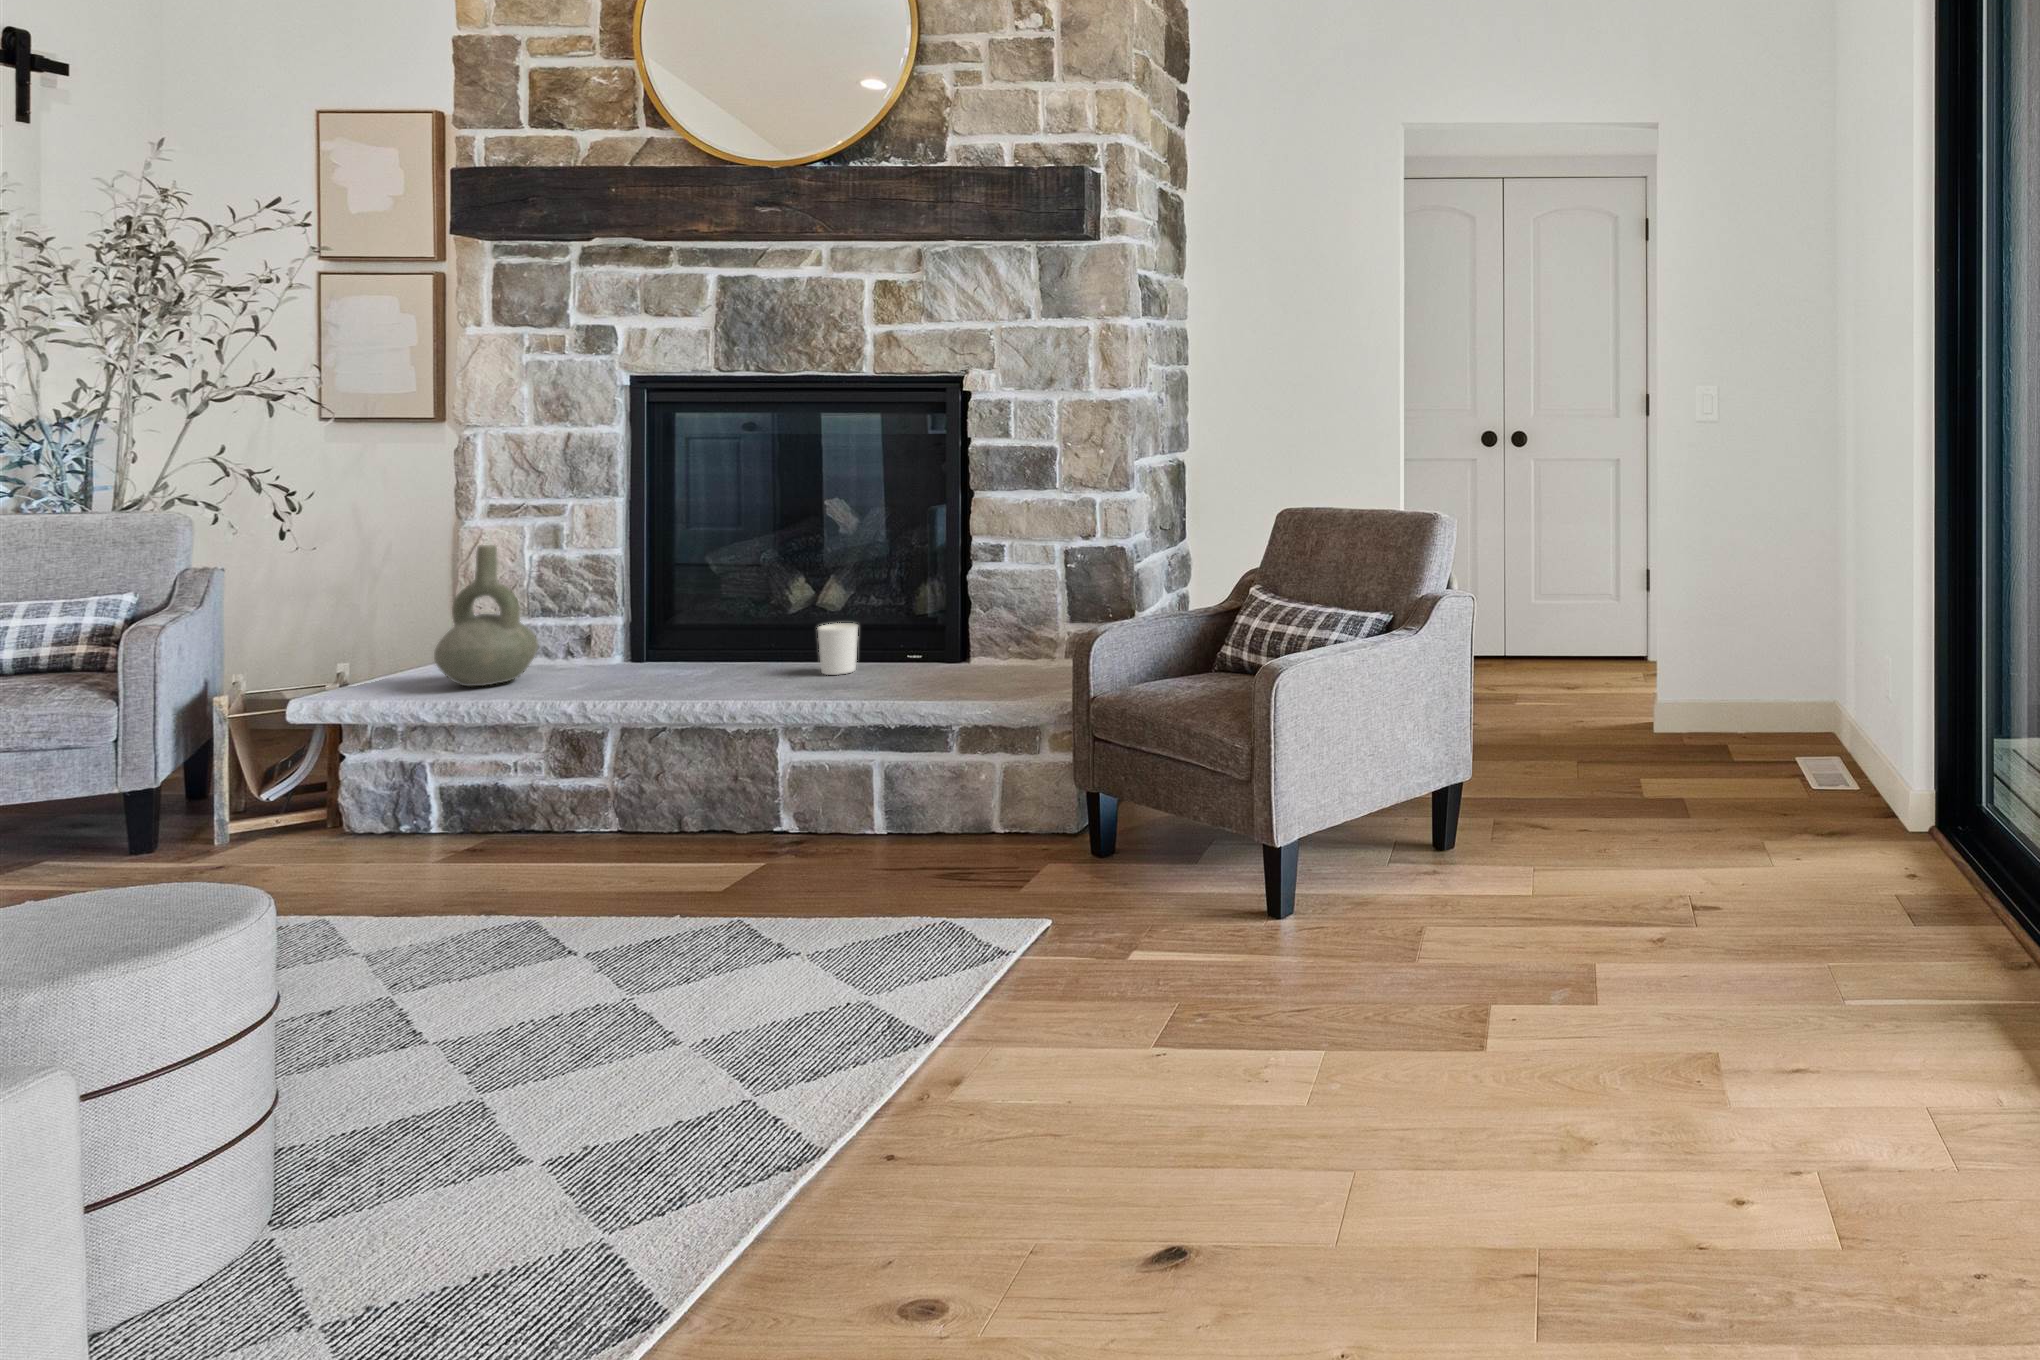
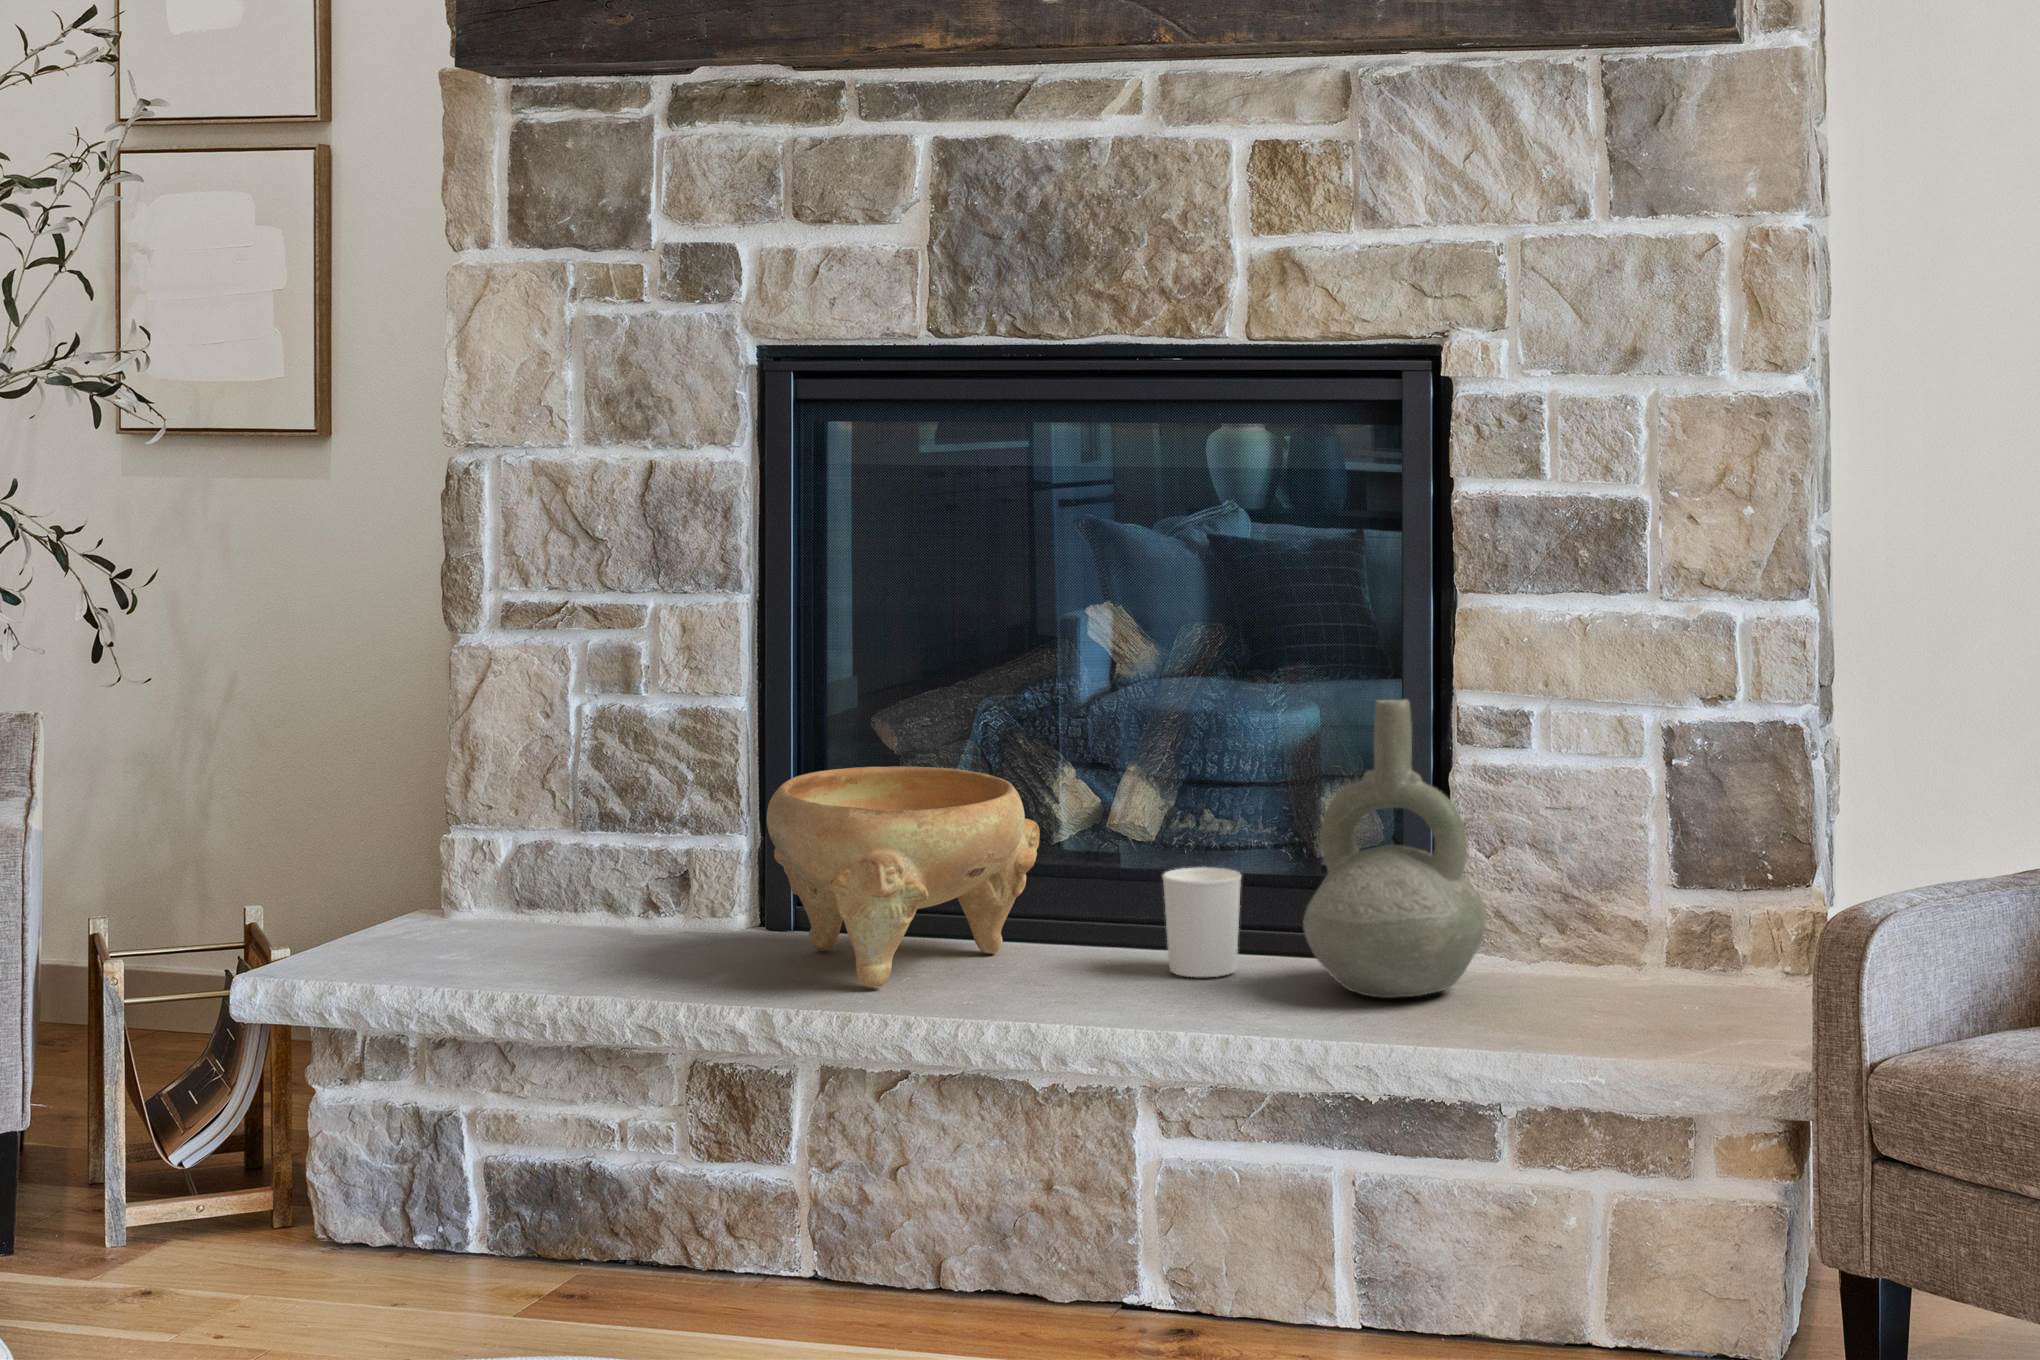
decorative vase: present [434,545,539,686] -> present [1303,699,1487,998]
decorative bowl: none [610,580,765,686] -> present [767,766,1040,987]

